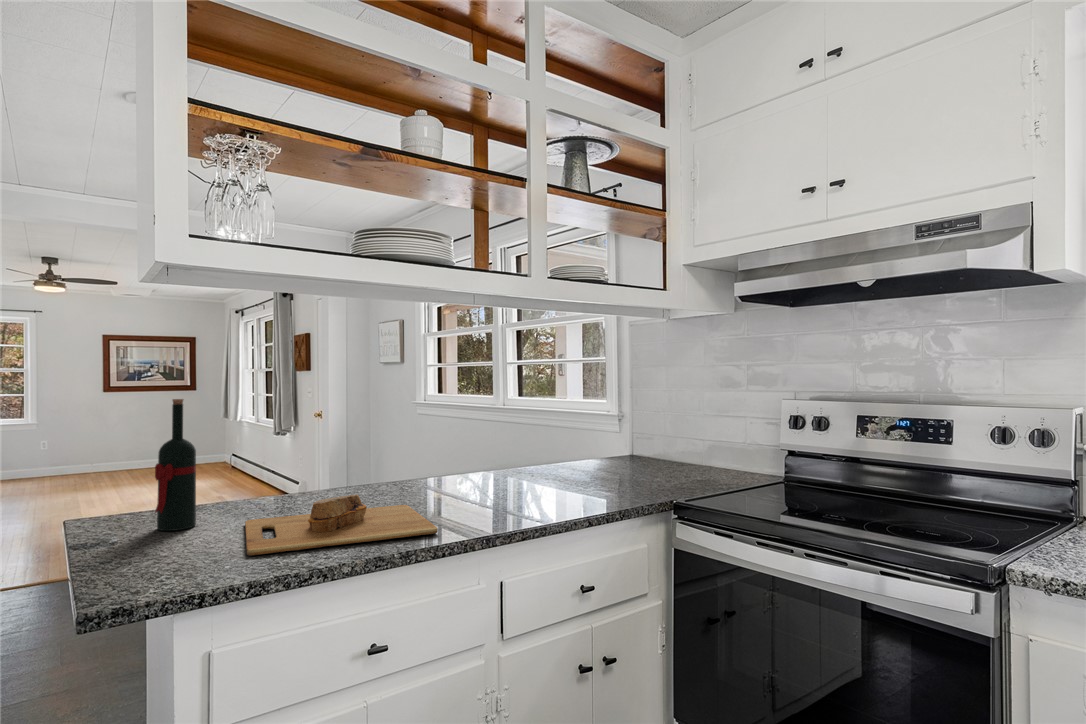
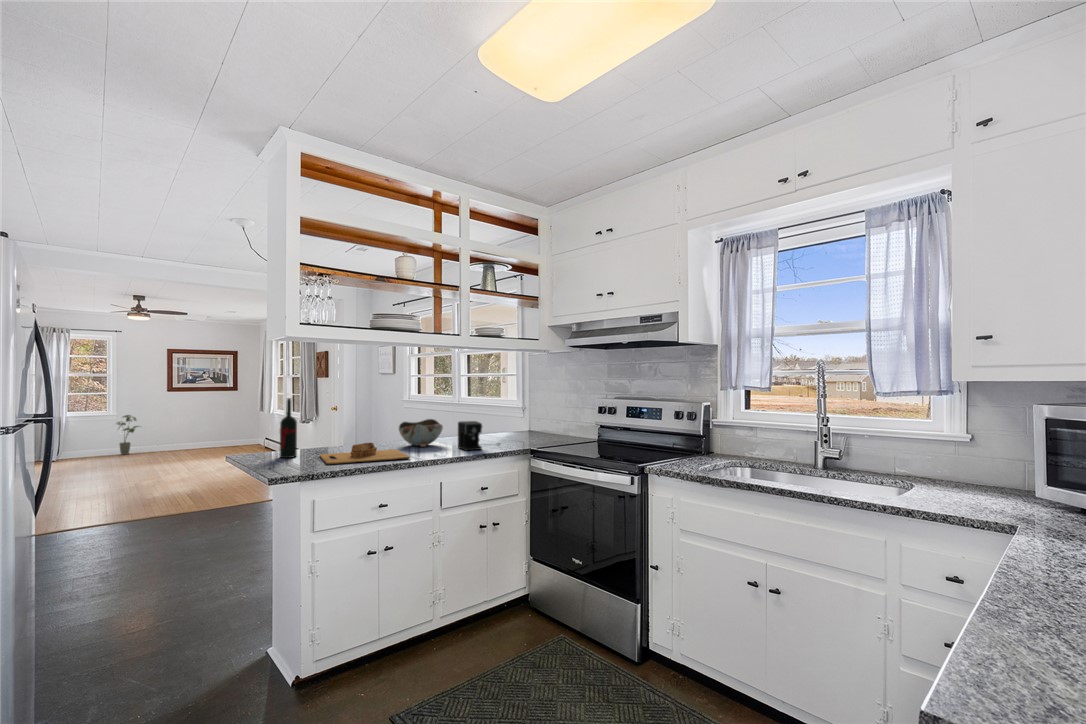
house plant: none [36,422,71,476] -> present [117,415,138,455]
bowl: none [411,438,496,496] -> present [399,419,443,447]
coffee maker: none [528,444,608,506] -> present [458,421,499,450]

